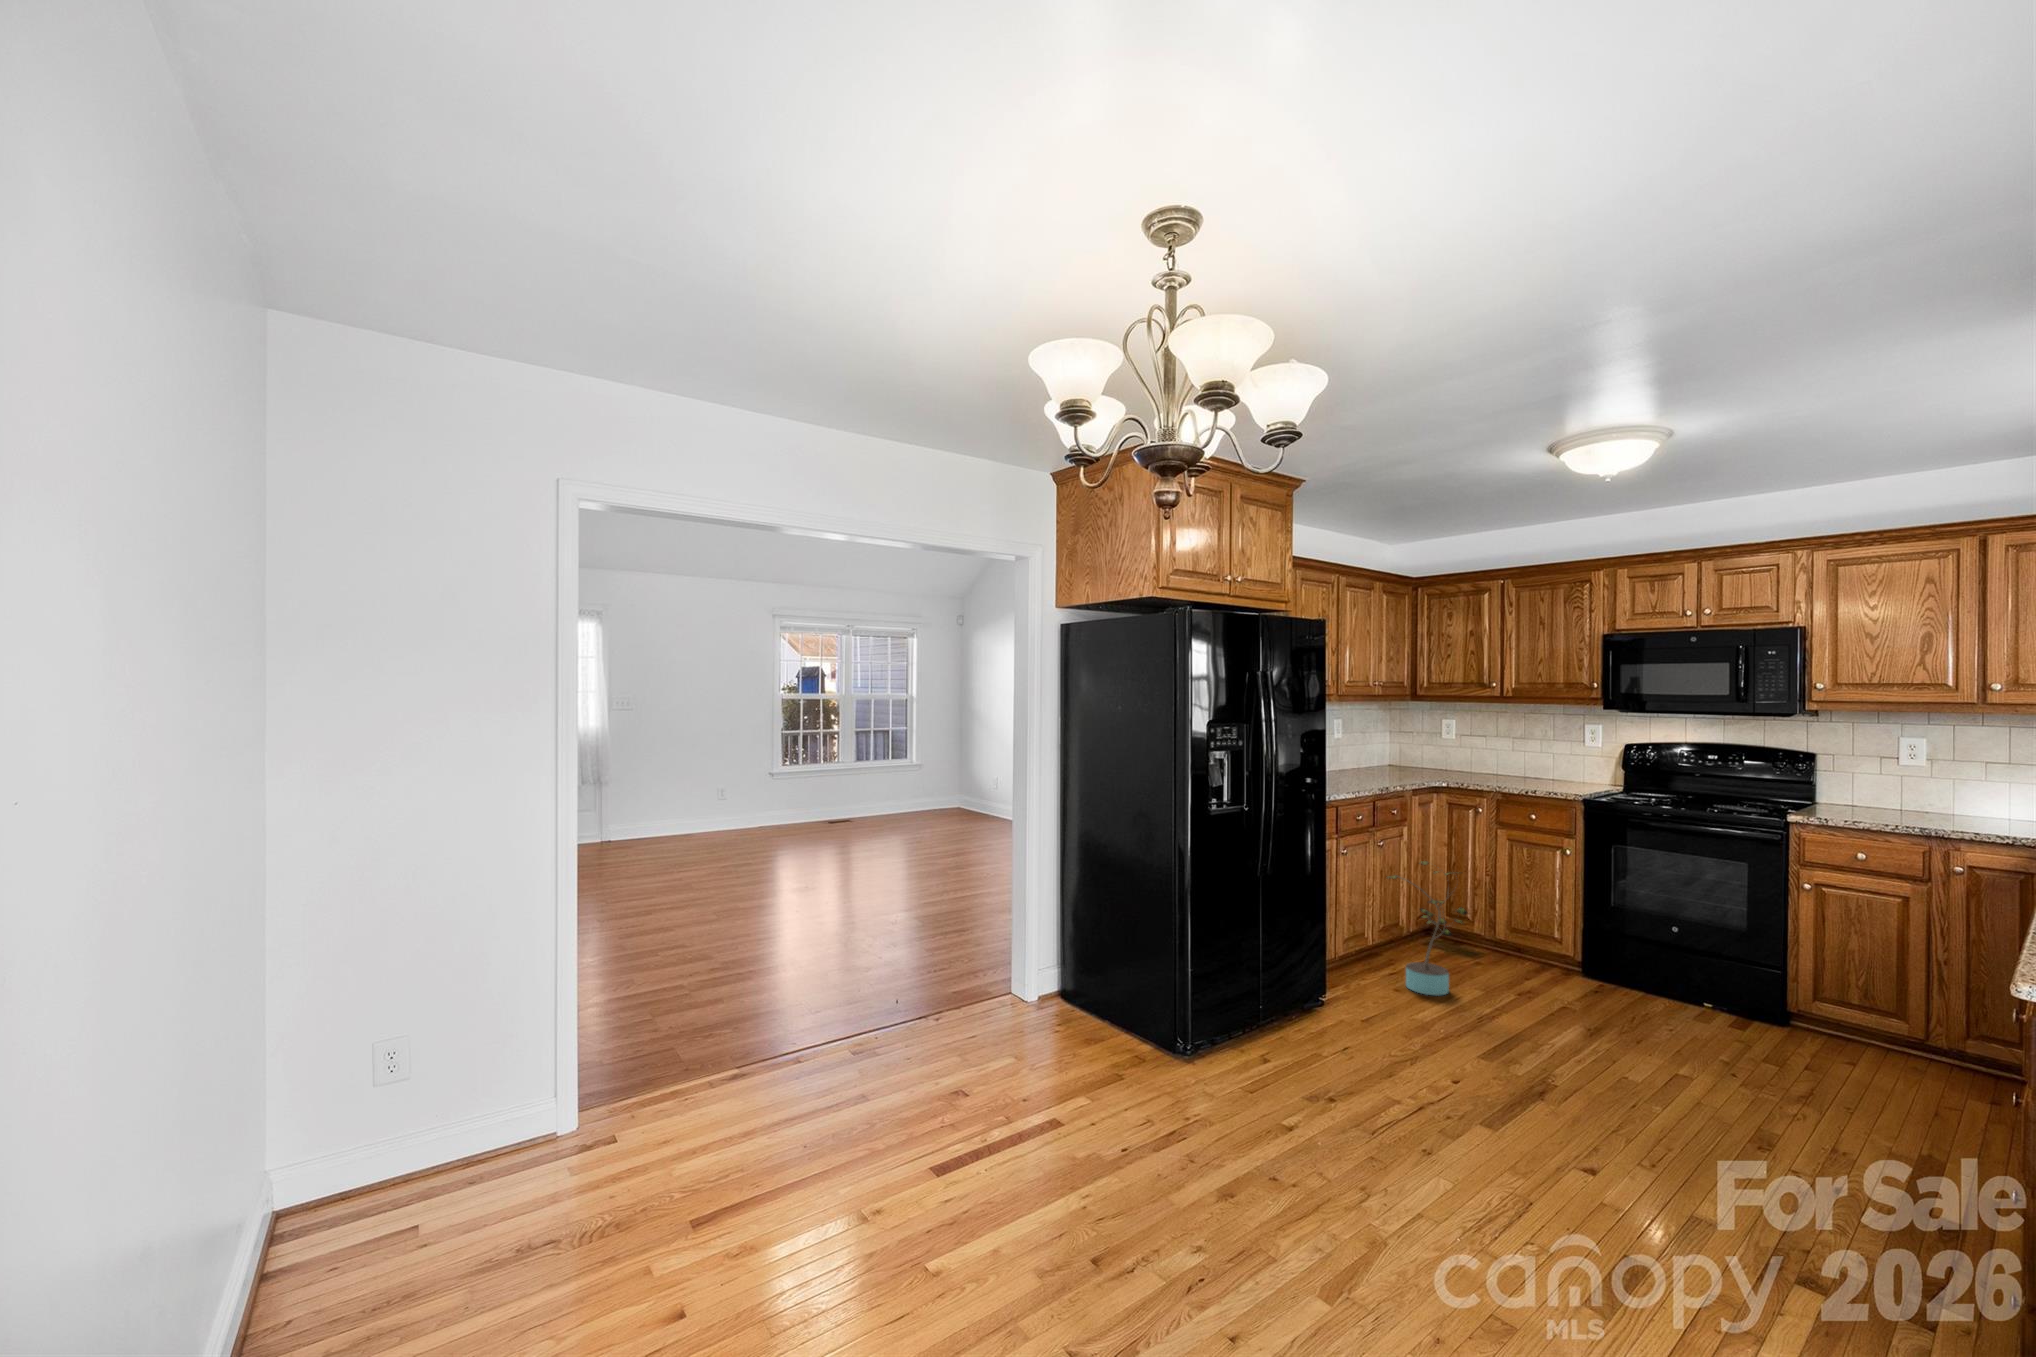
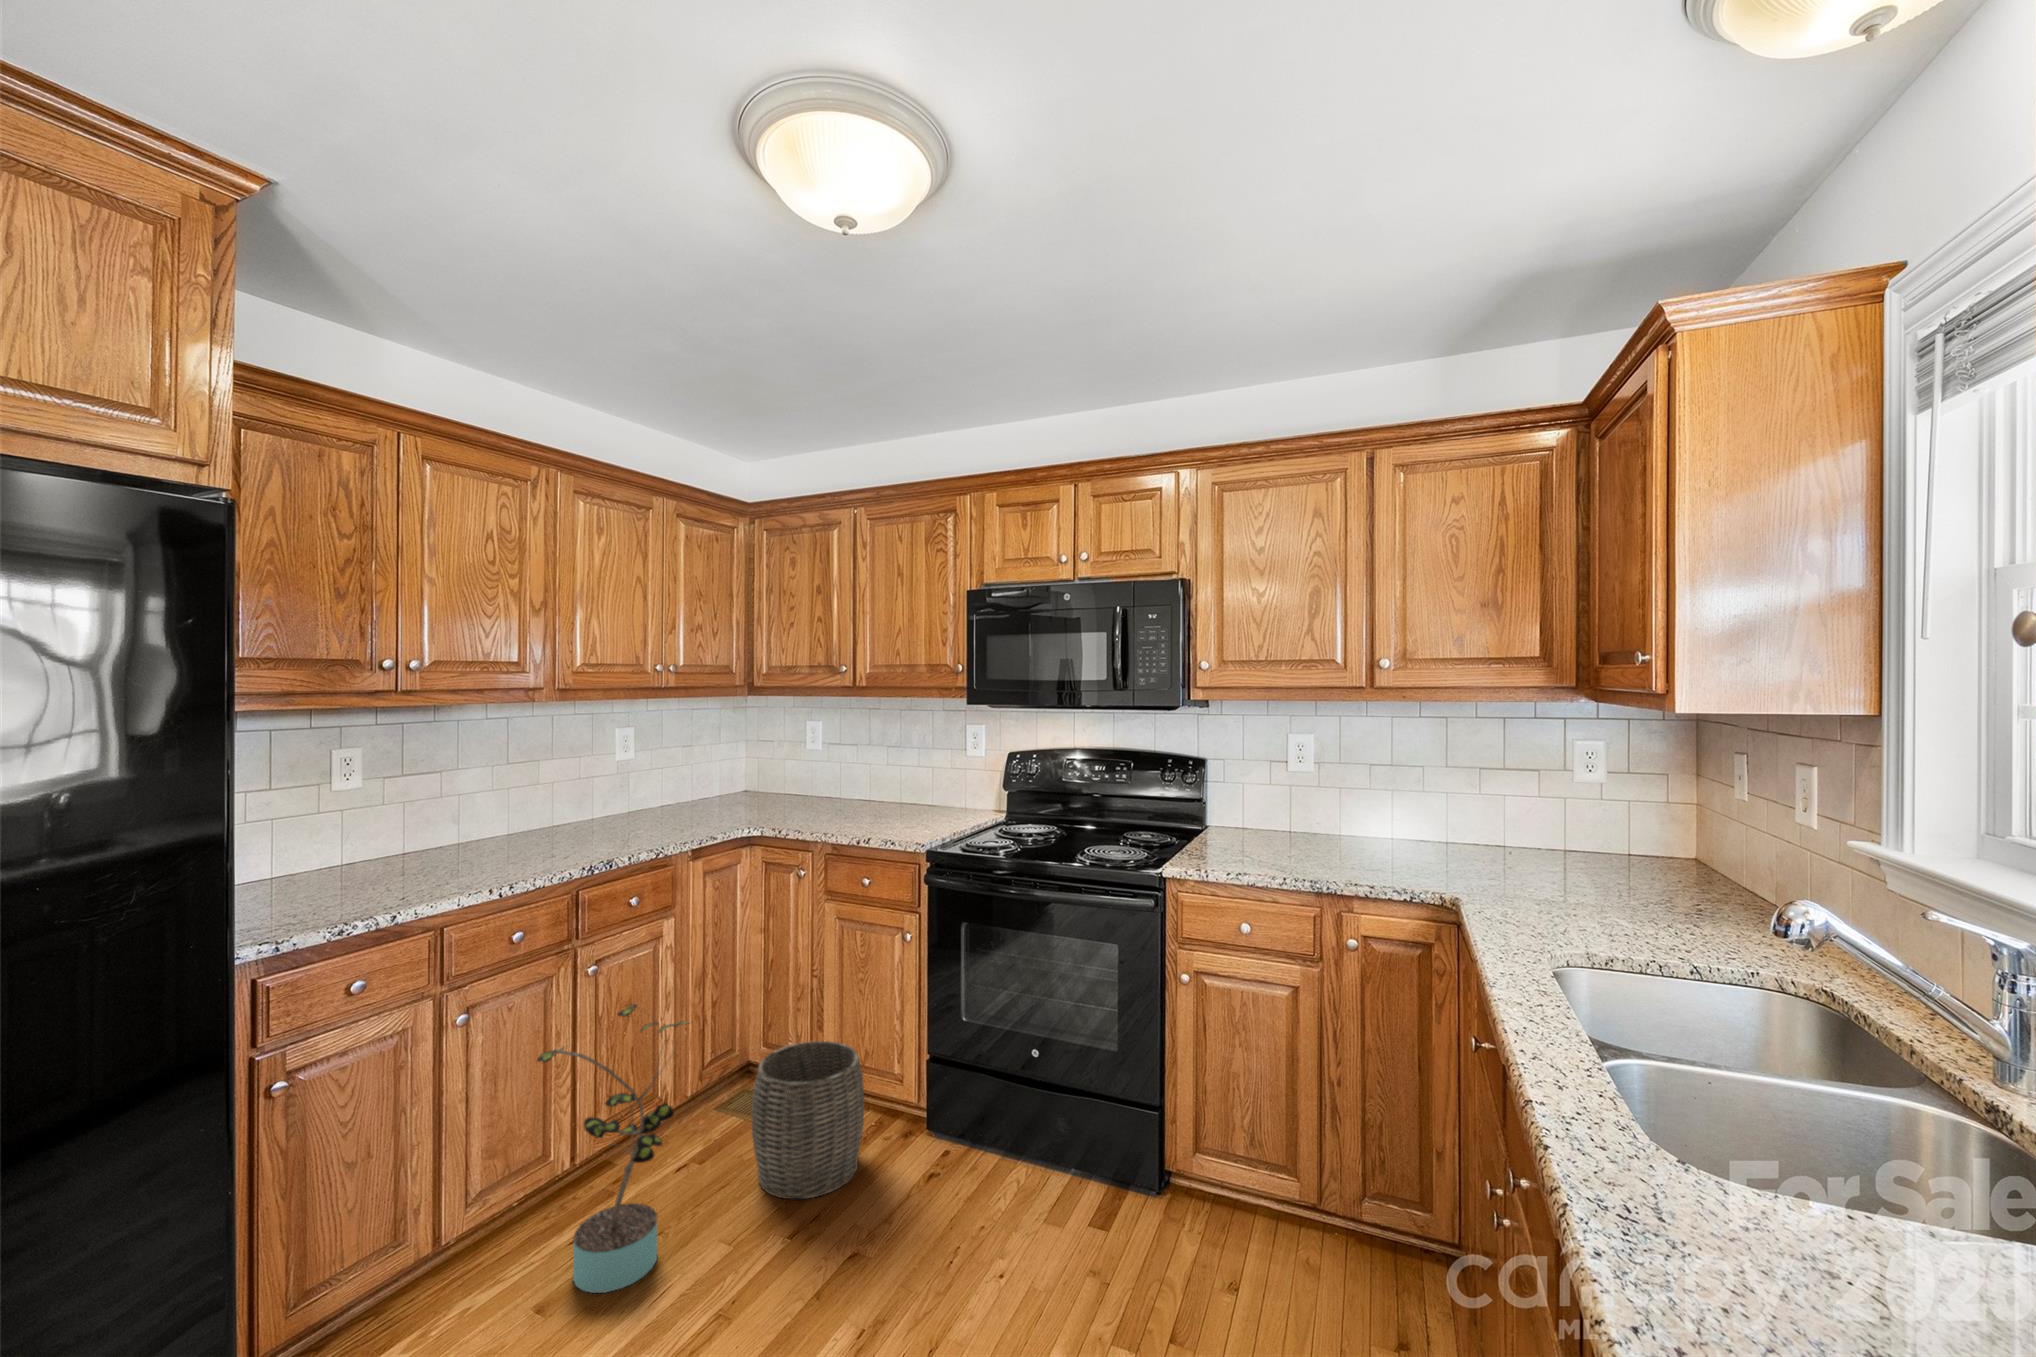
woven basket: none [1475,906,1549,986] -> present [752,1041,864,1199]

